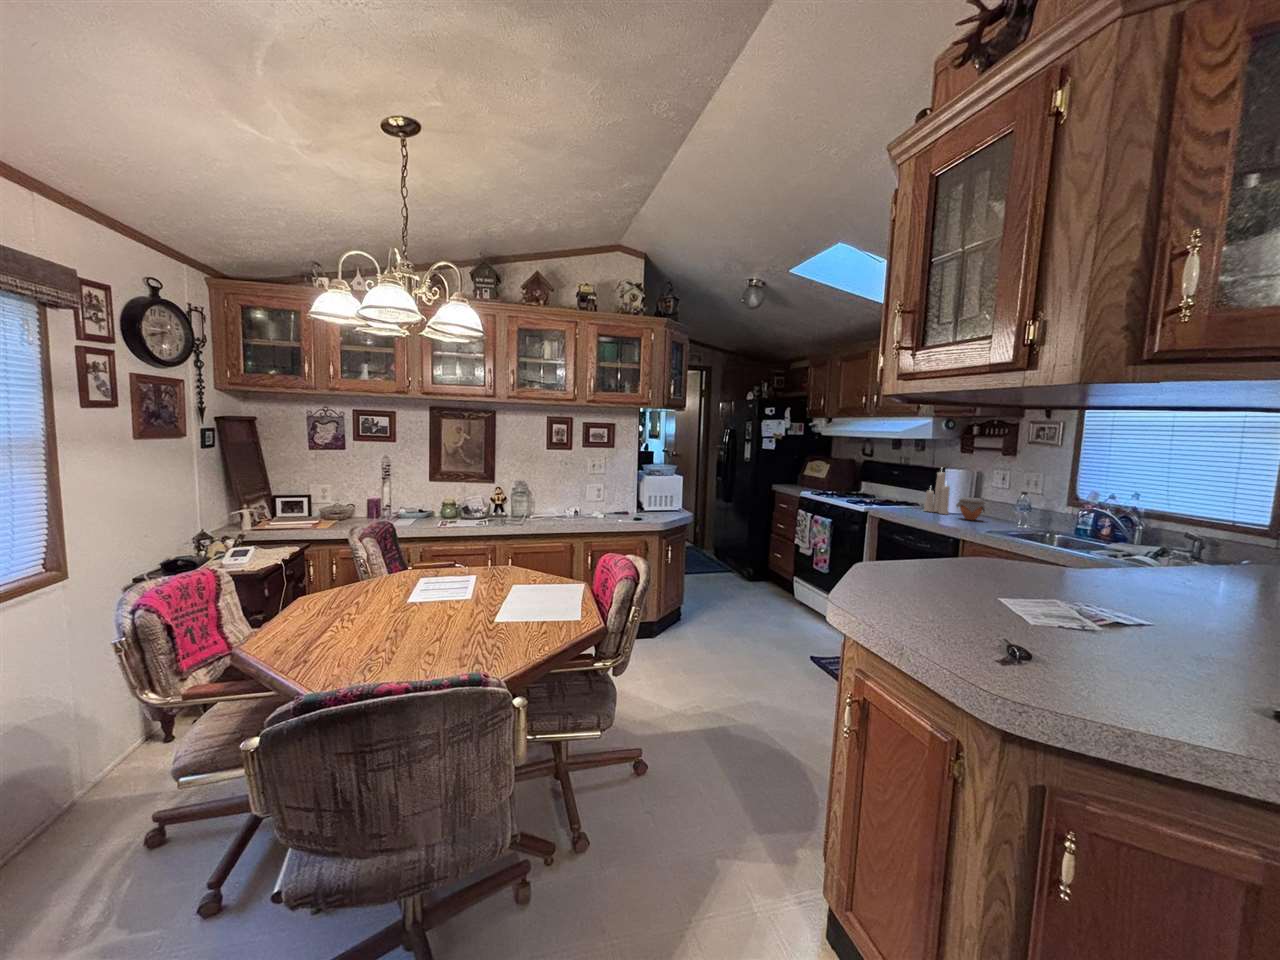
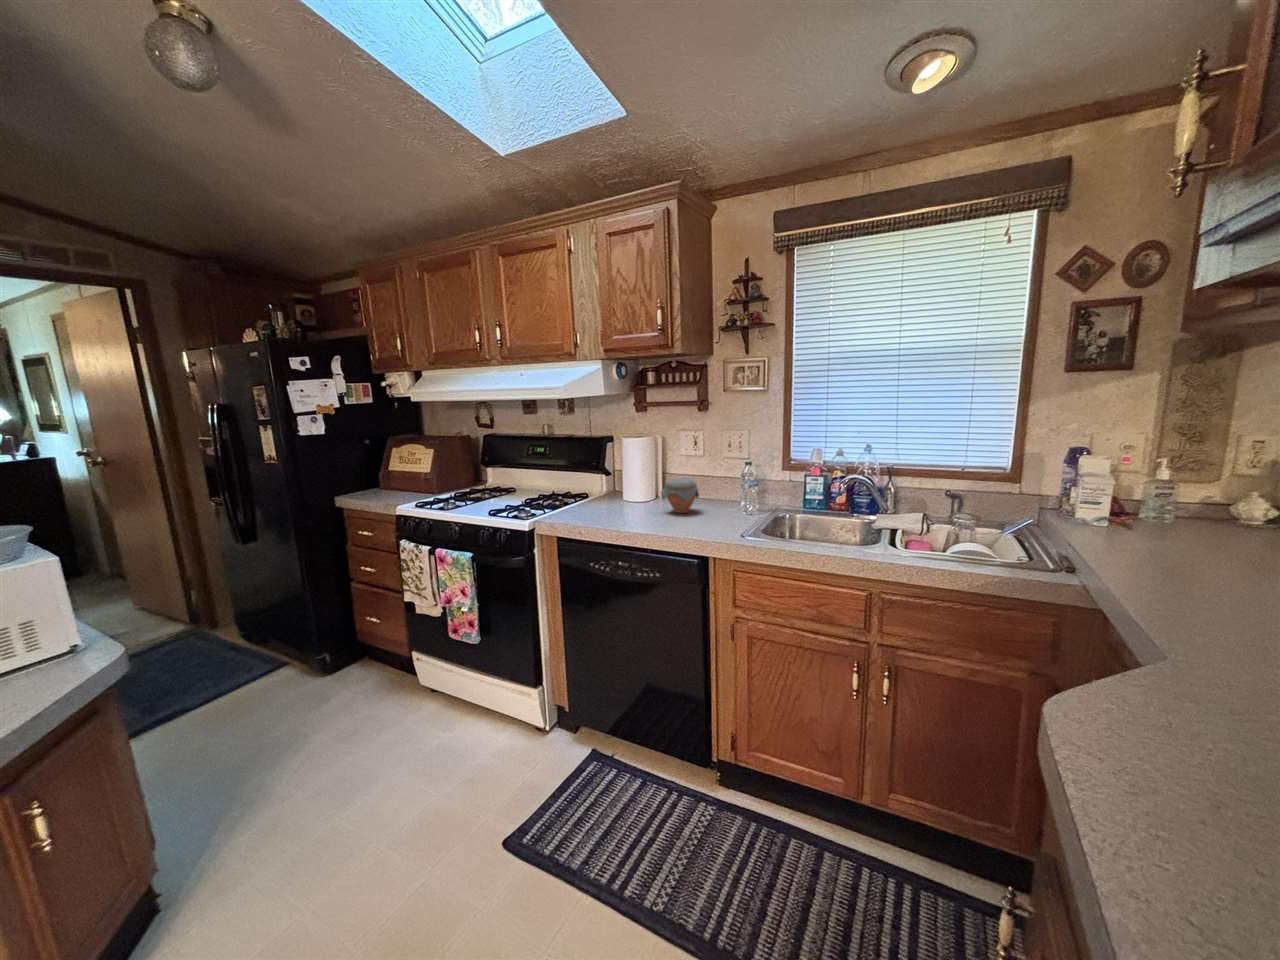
candle: present [924,472,950,514] -> none [609,433,644,509]

